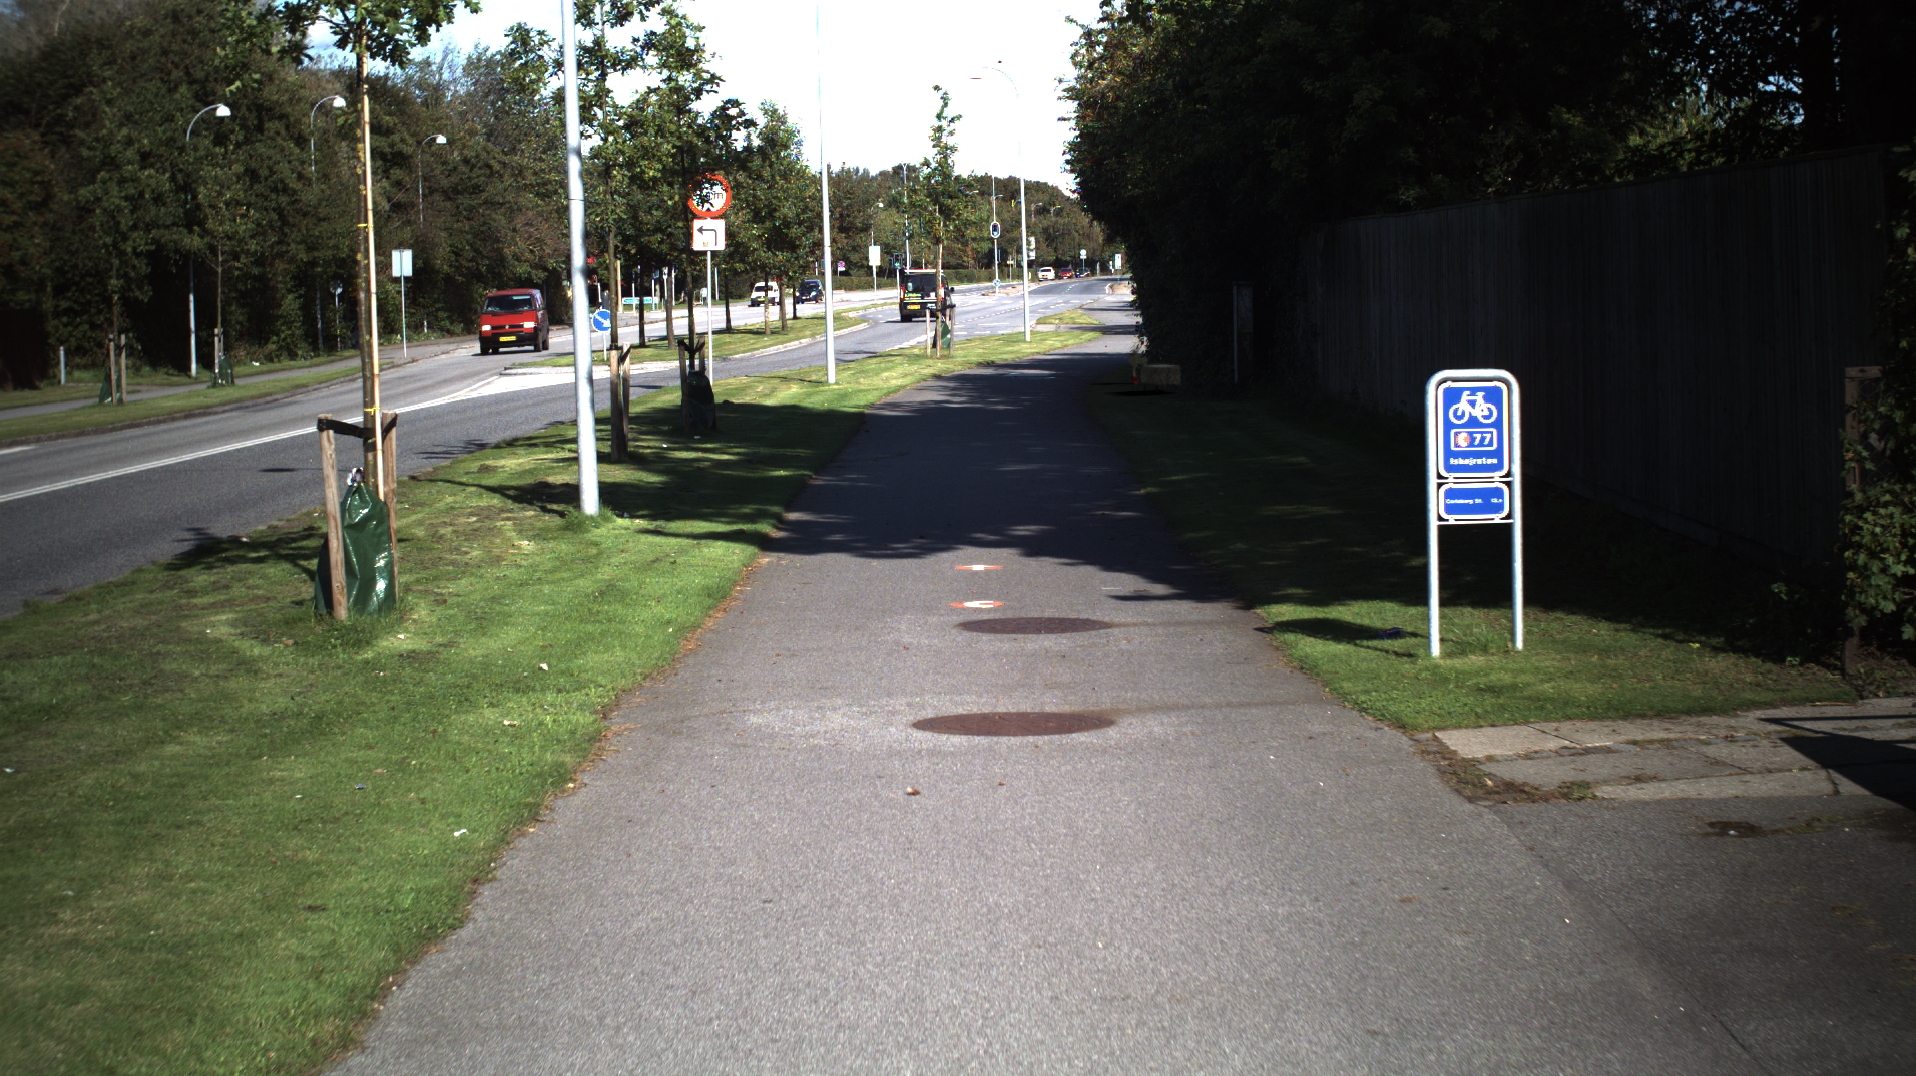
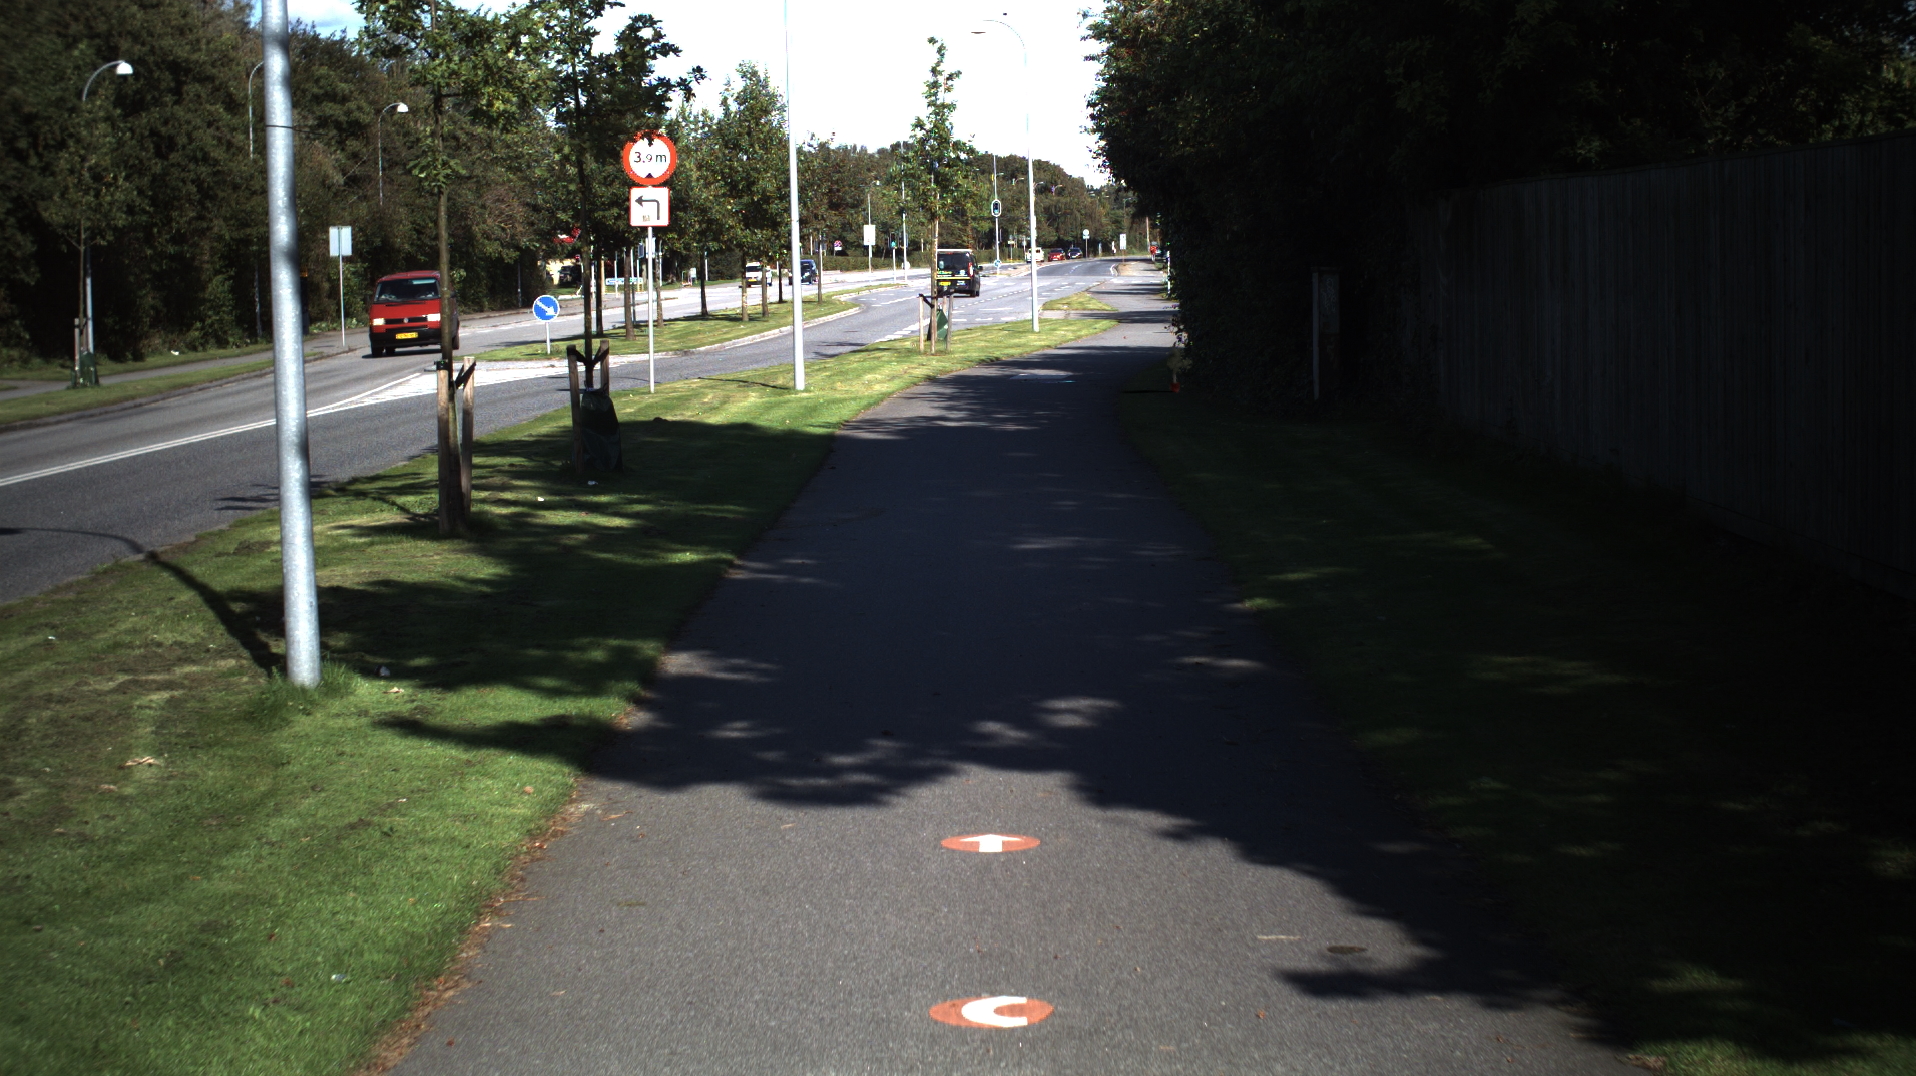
bench: present [1141,365,1180,392] -> none [1187,370,1239,407]

